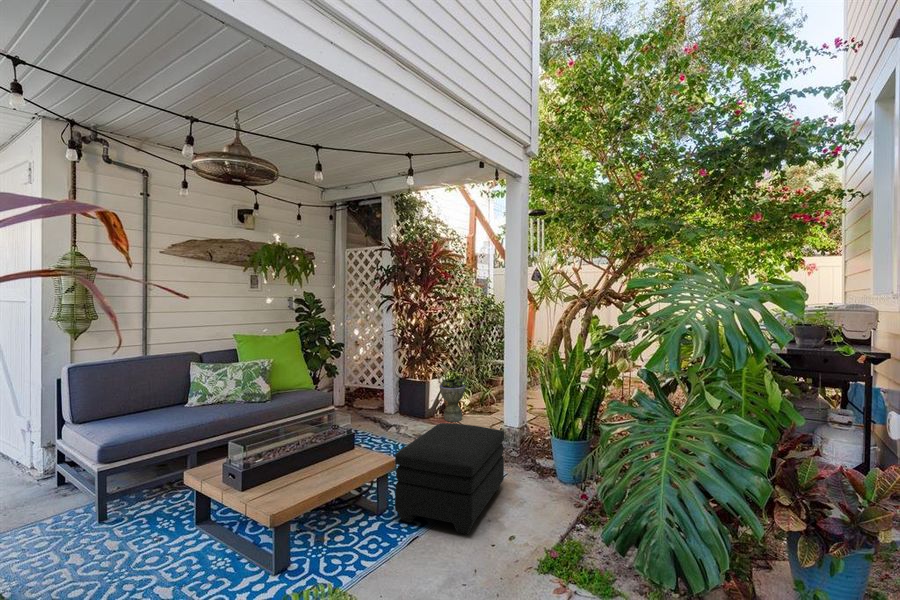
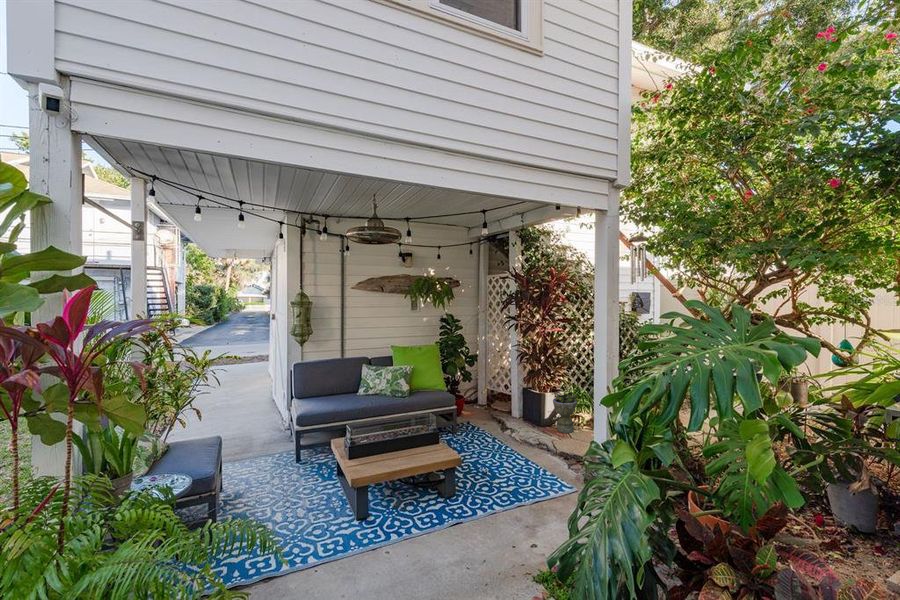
ottoman: present [395,423,504,535] -> none [455,435,560,531]

